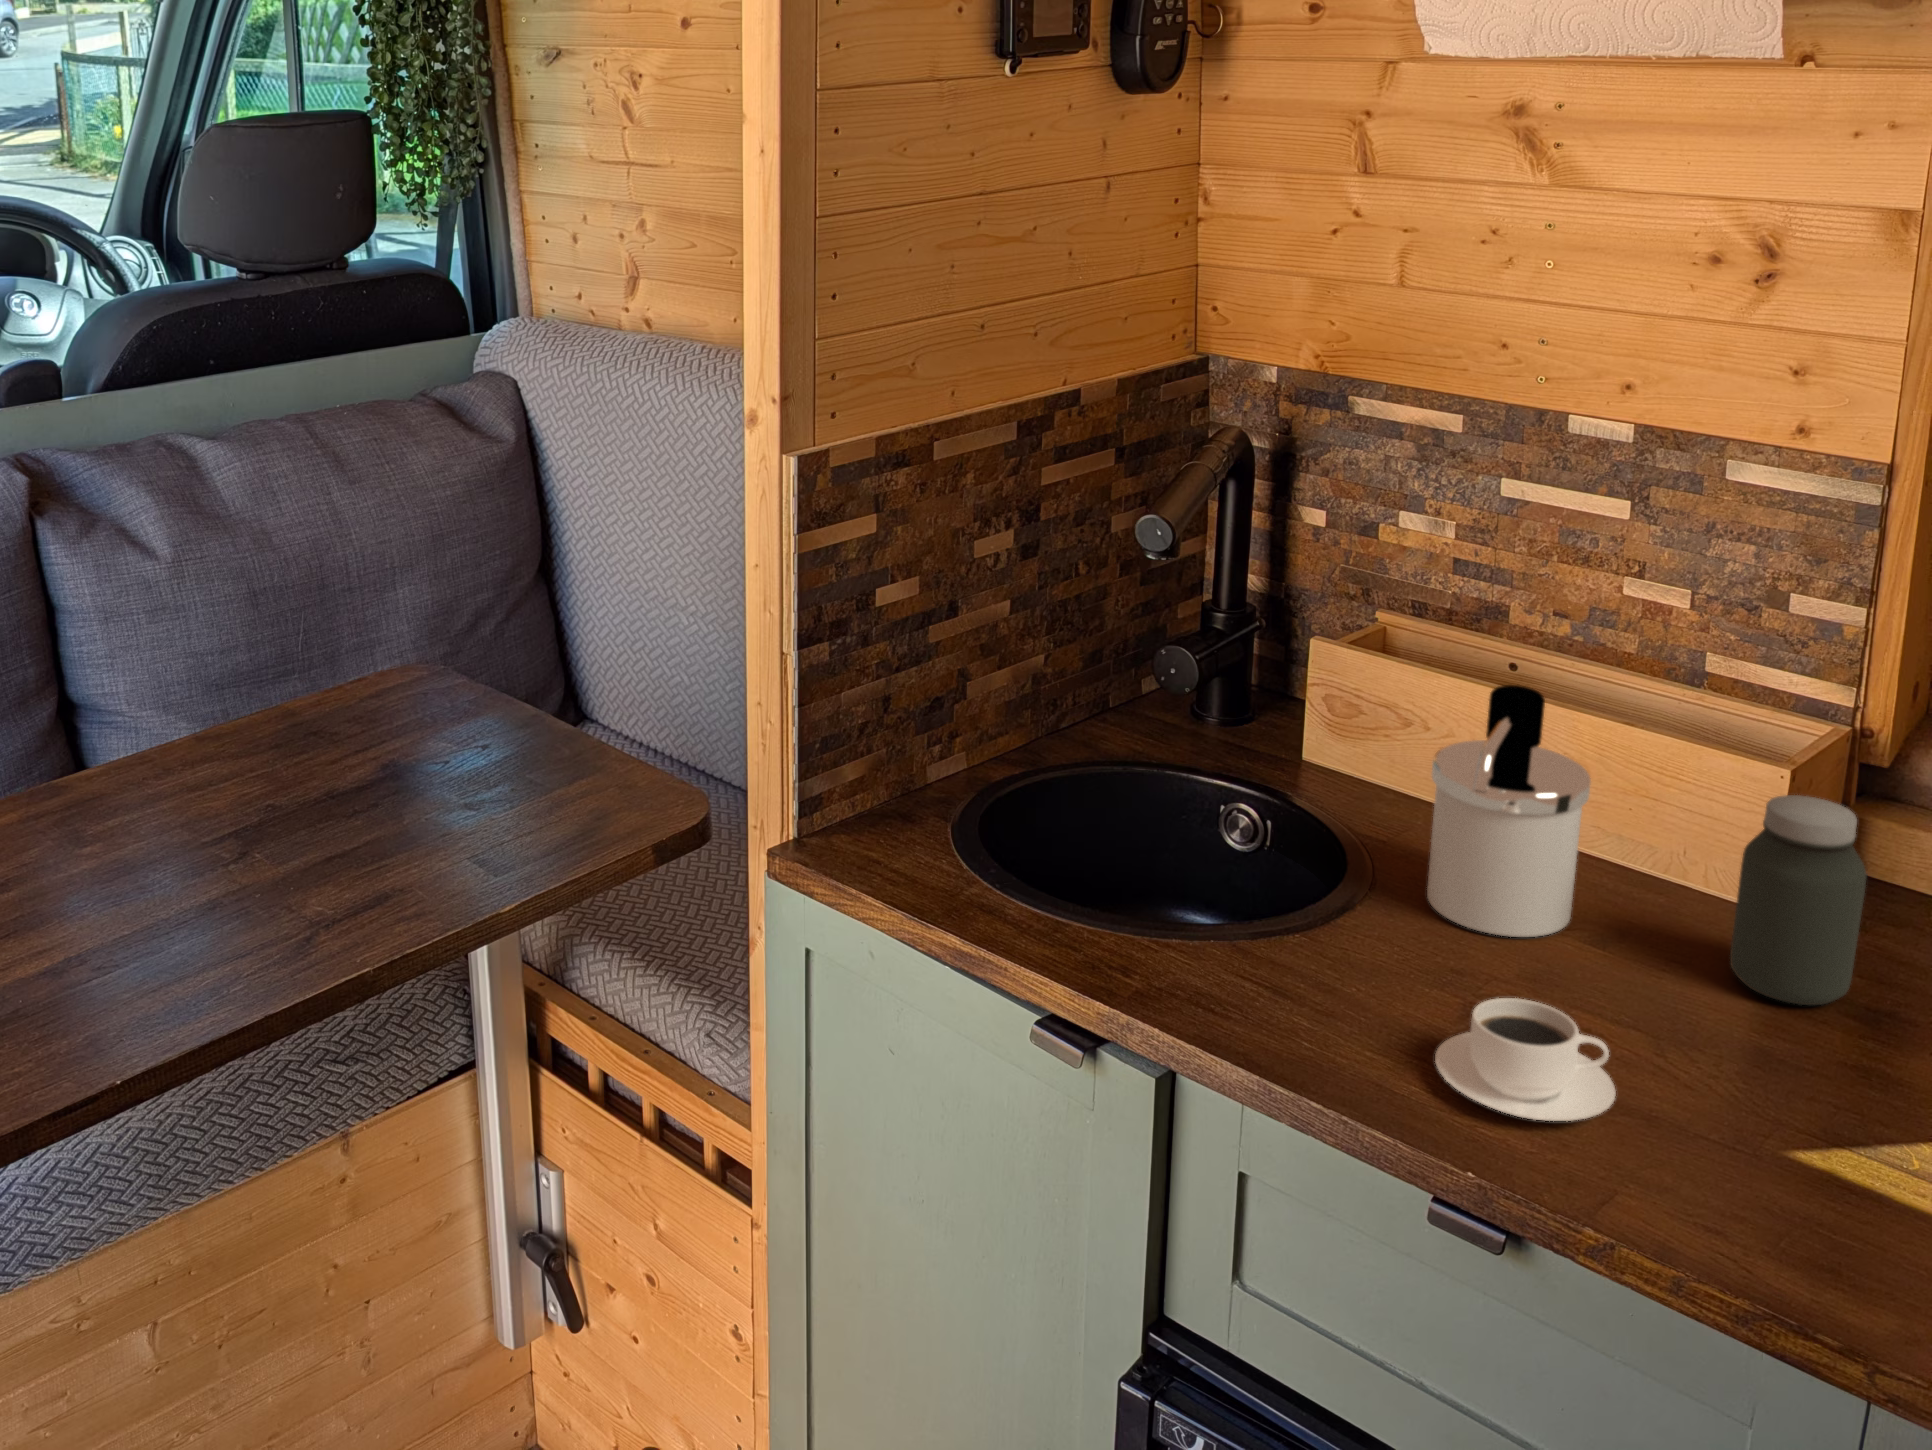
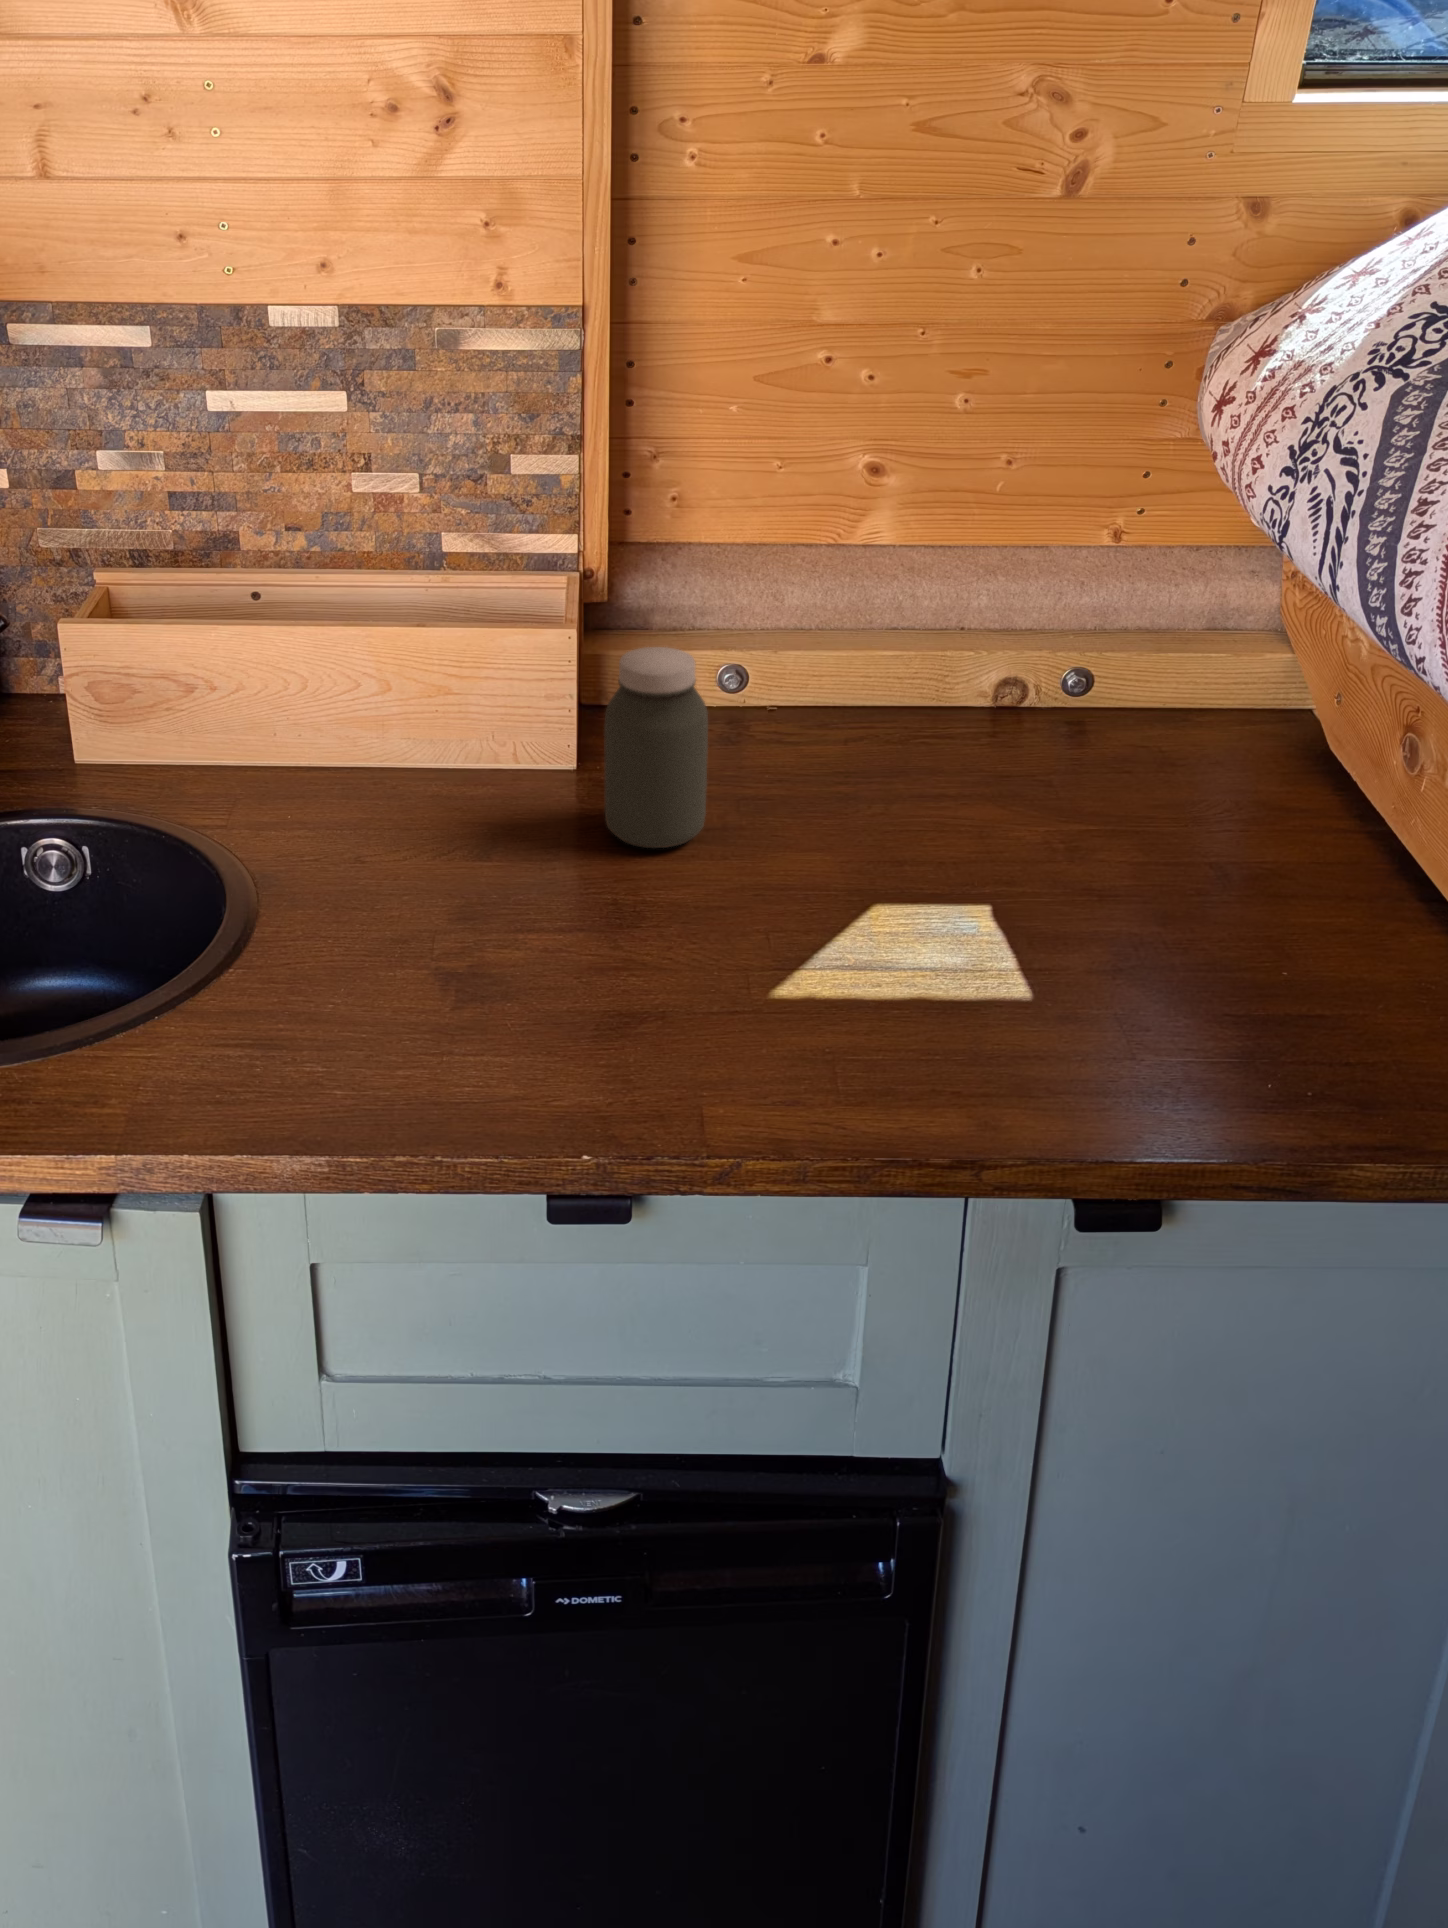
soap dispenser: present [1427,685,1591,937] -> none [300,612,459,886]
coffee cup: present [1435,998,1616,1121] -> none [472,937,648,1064]

